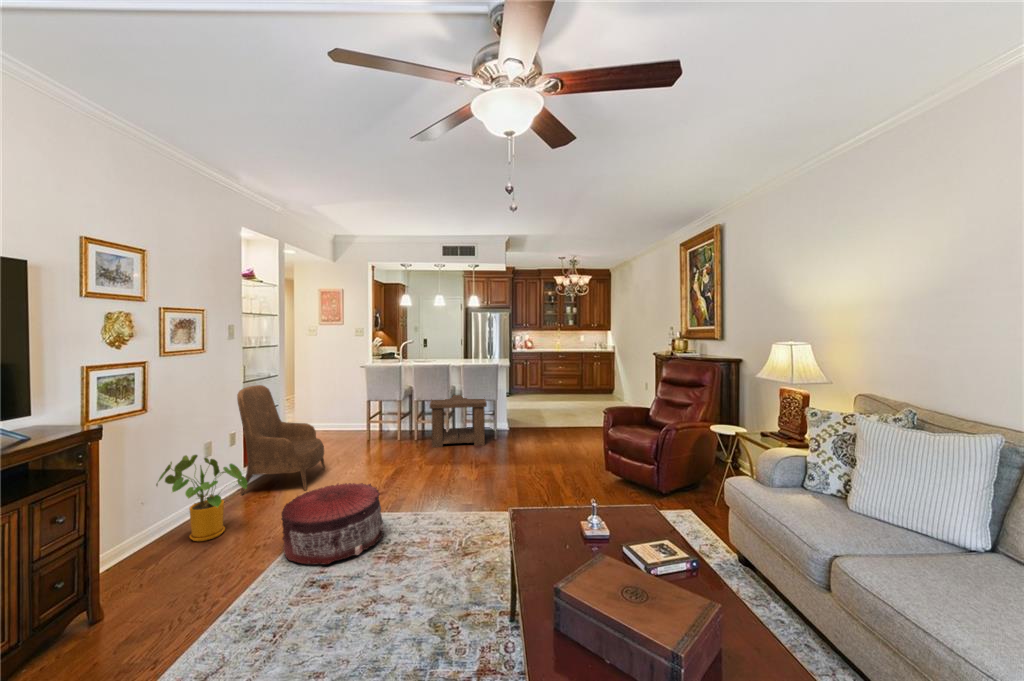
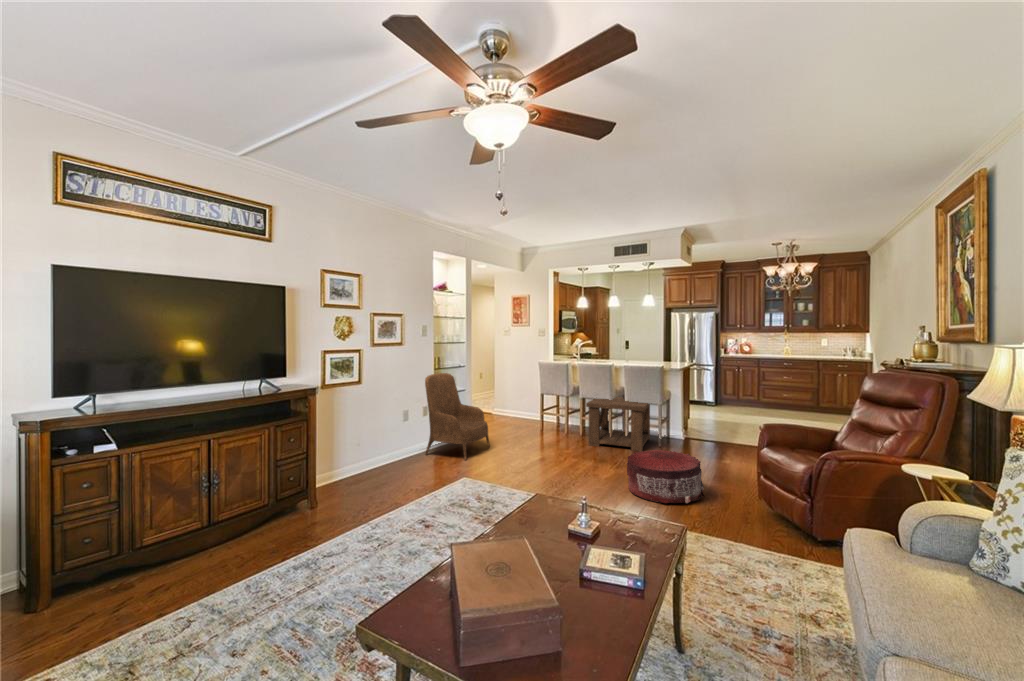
house plant: present [156,455,247,541] -> none [363,417,412,479]
pouf: present [281,483,383,564] -> present [627,449,704,503]

